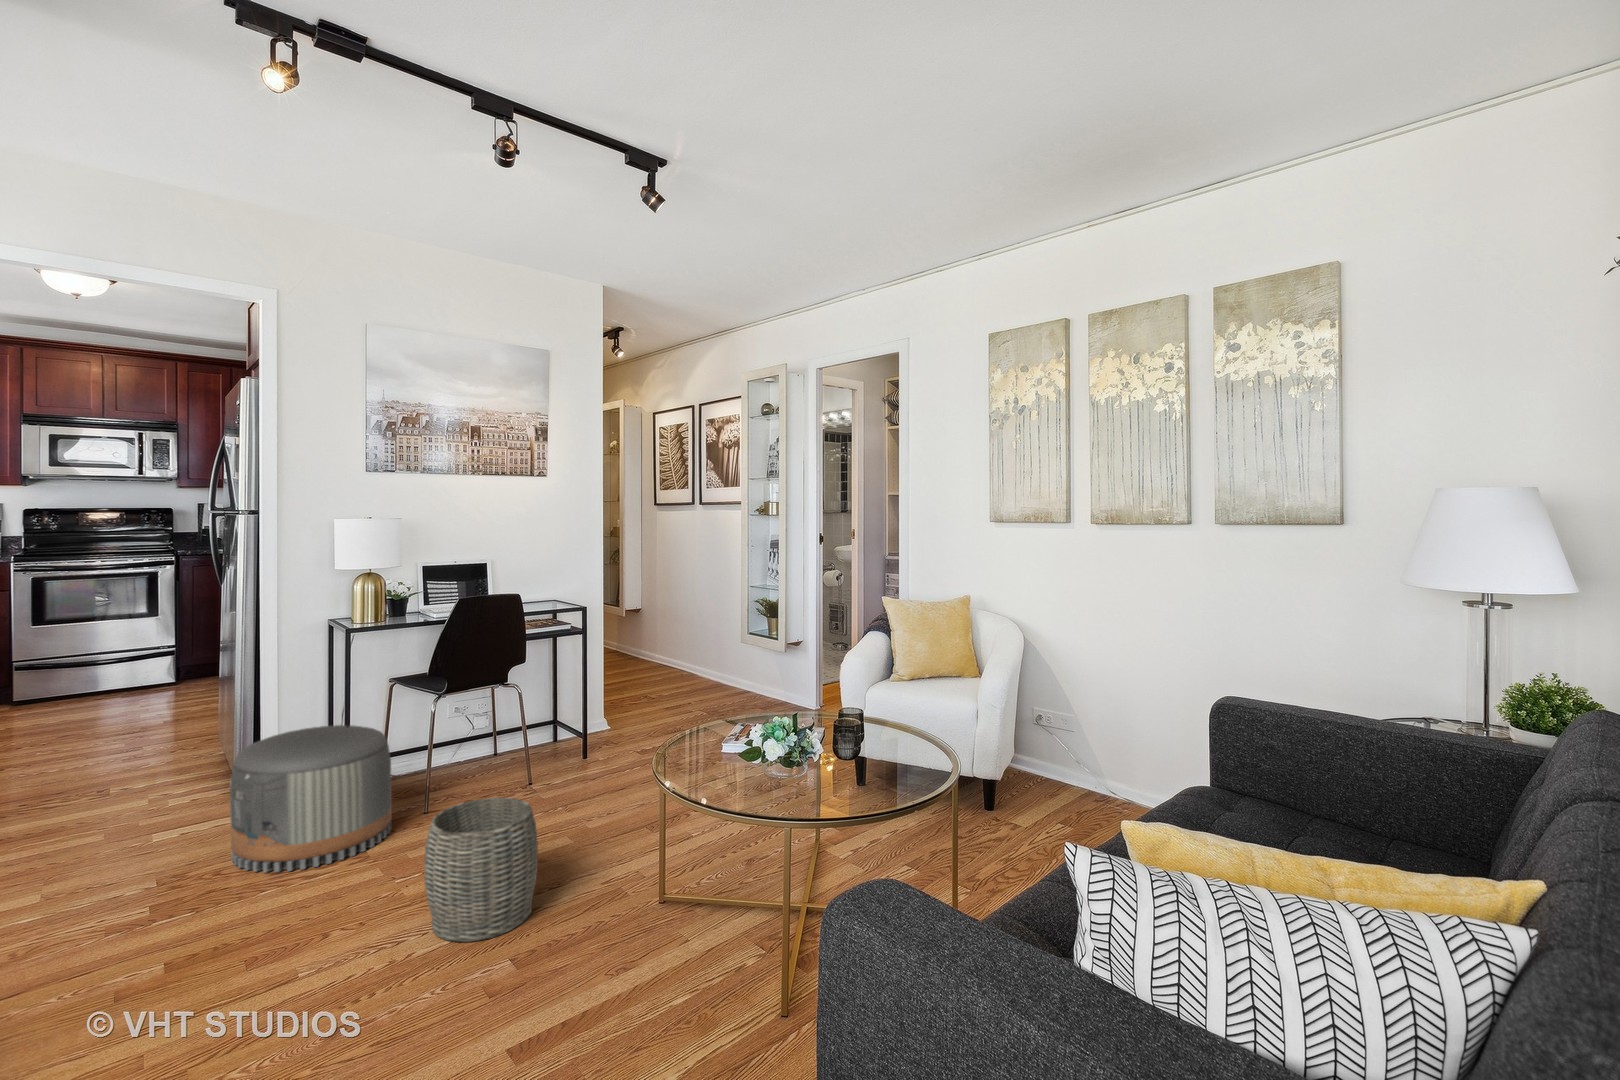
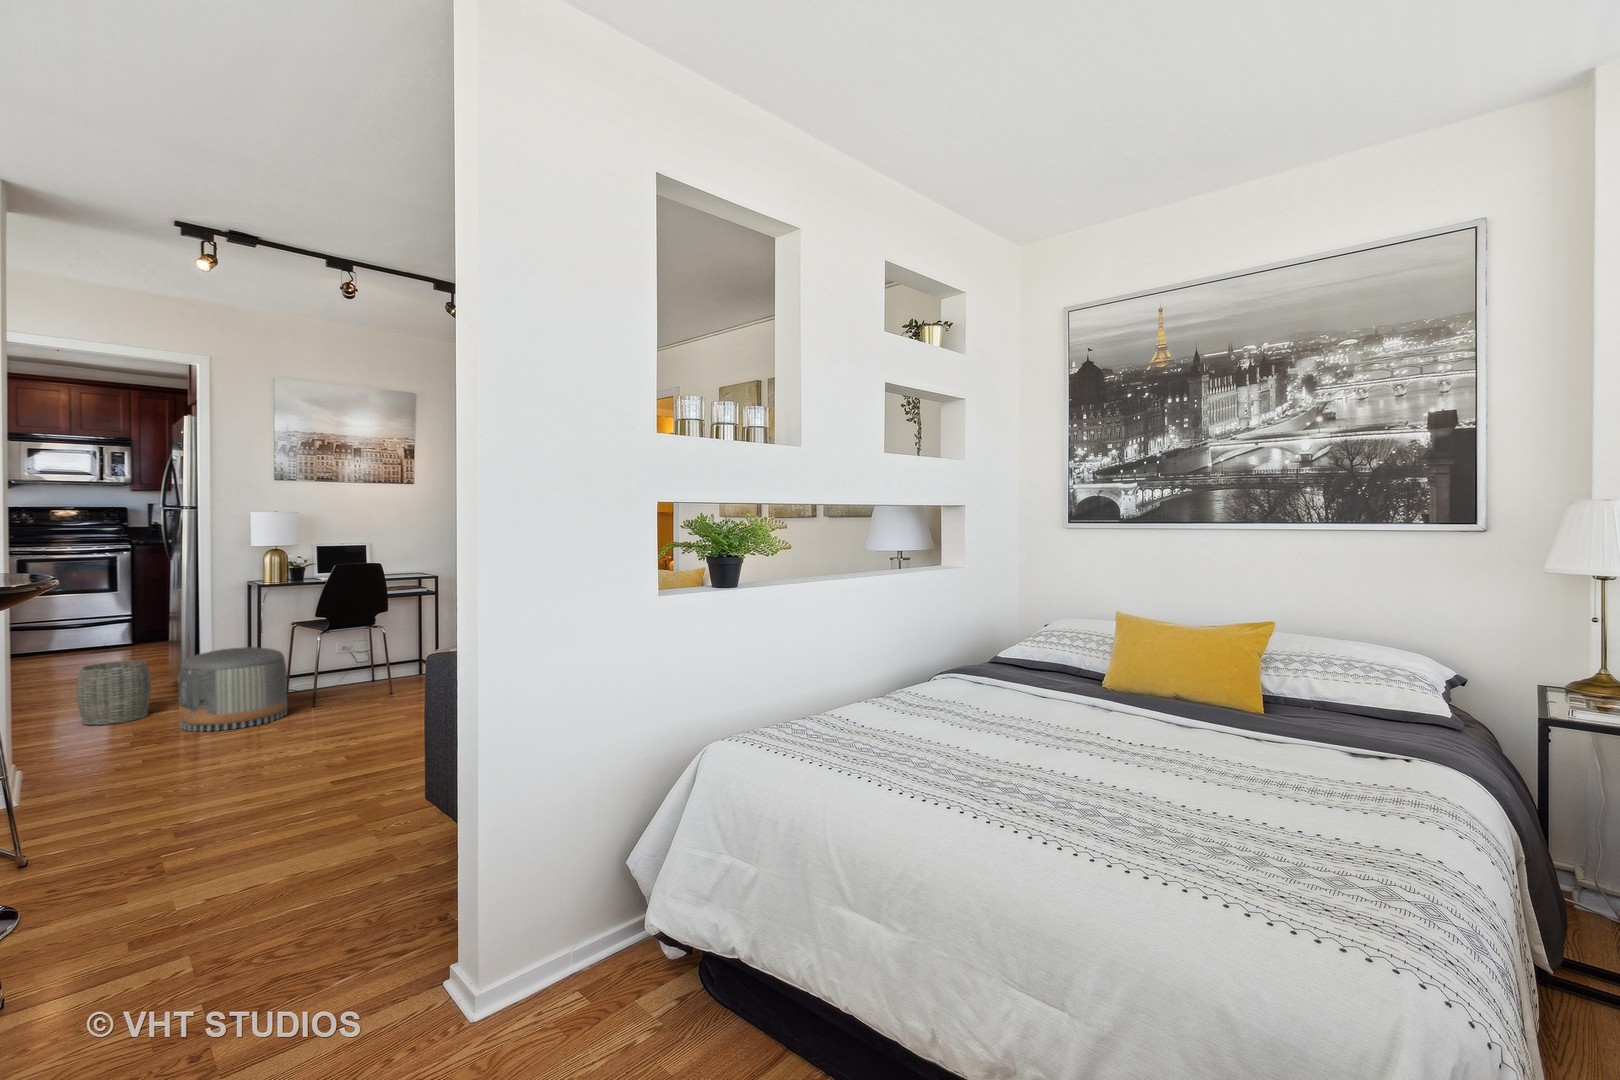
woven basket: present [424,798,538,942] -> present [77,660,151,725]

